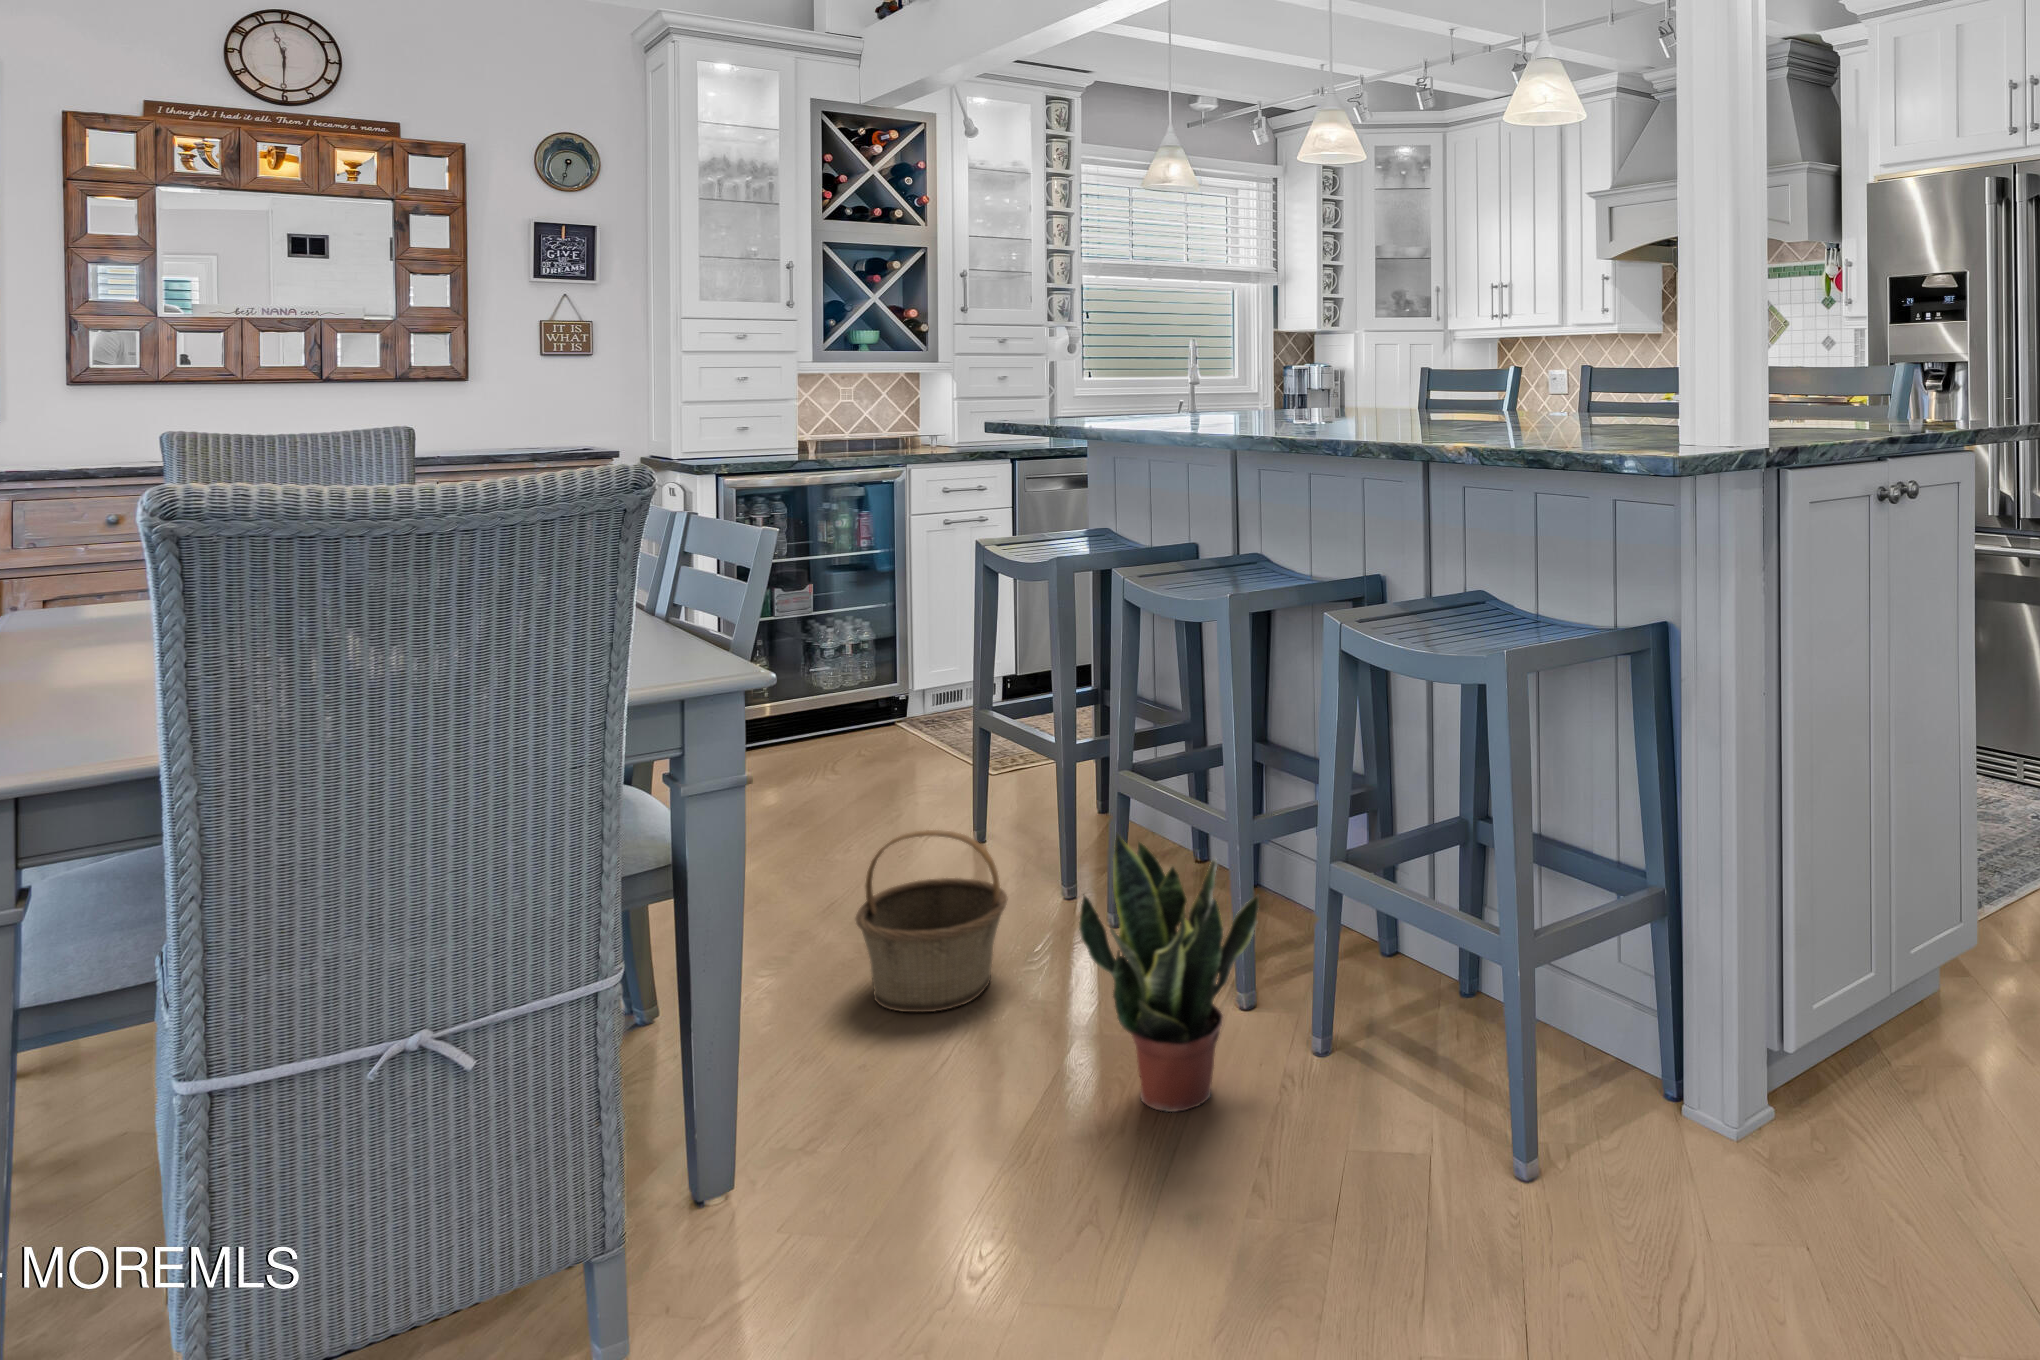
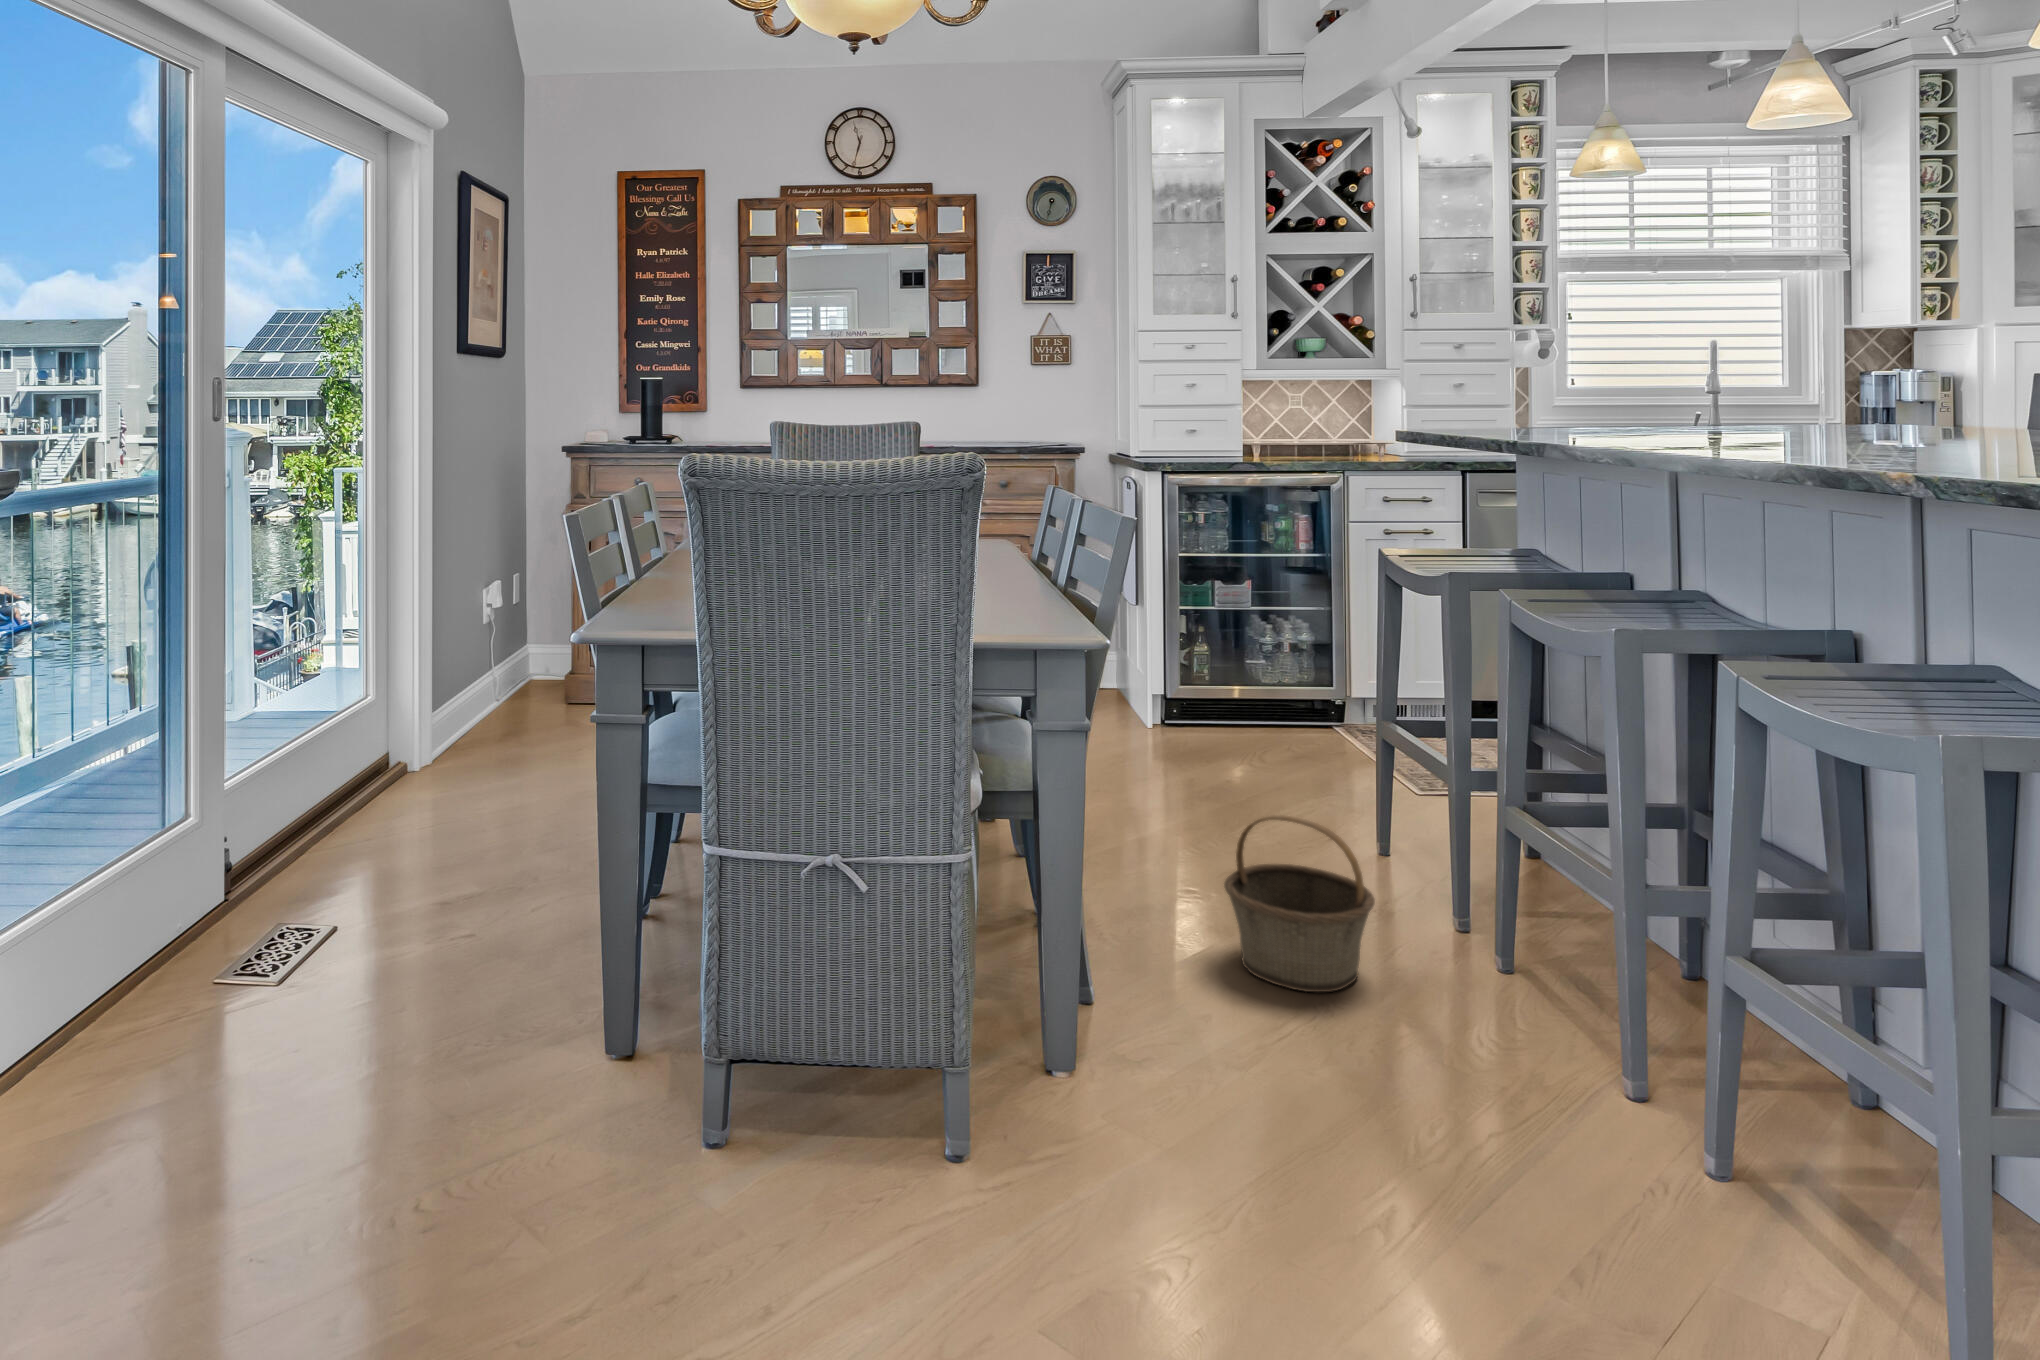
potted plant: present [1079,835,1259,1112] -> none [1411,853,1634,1171]

